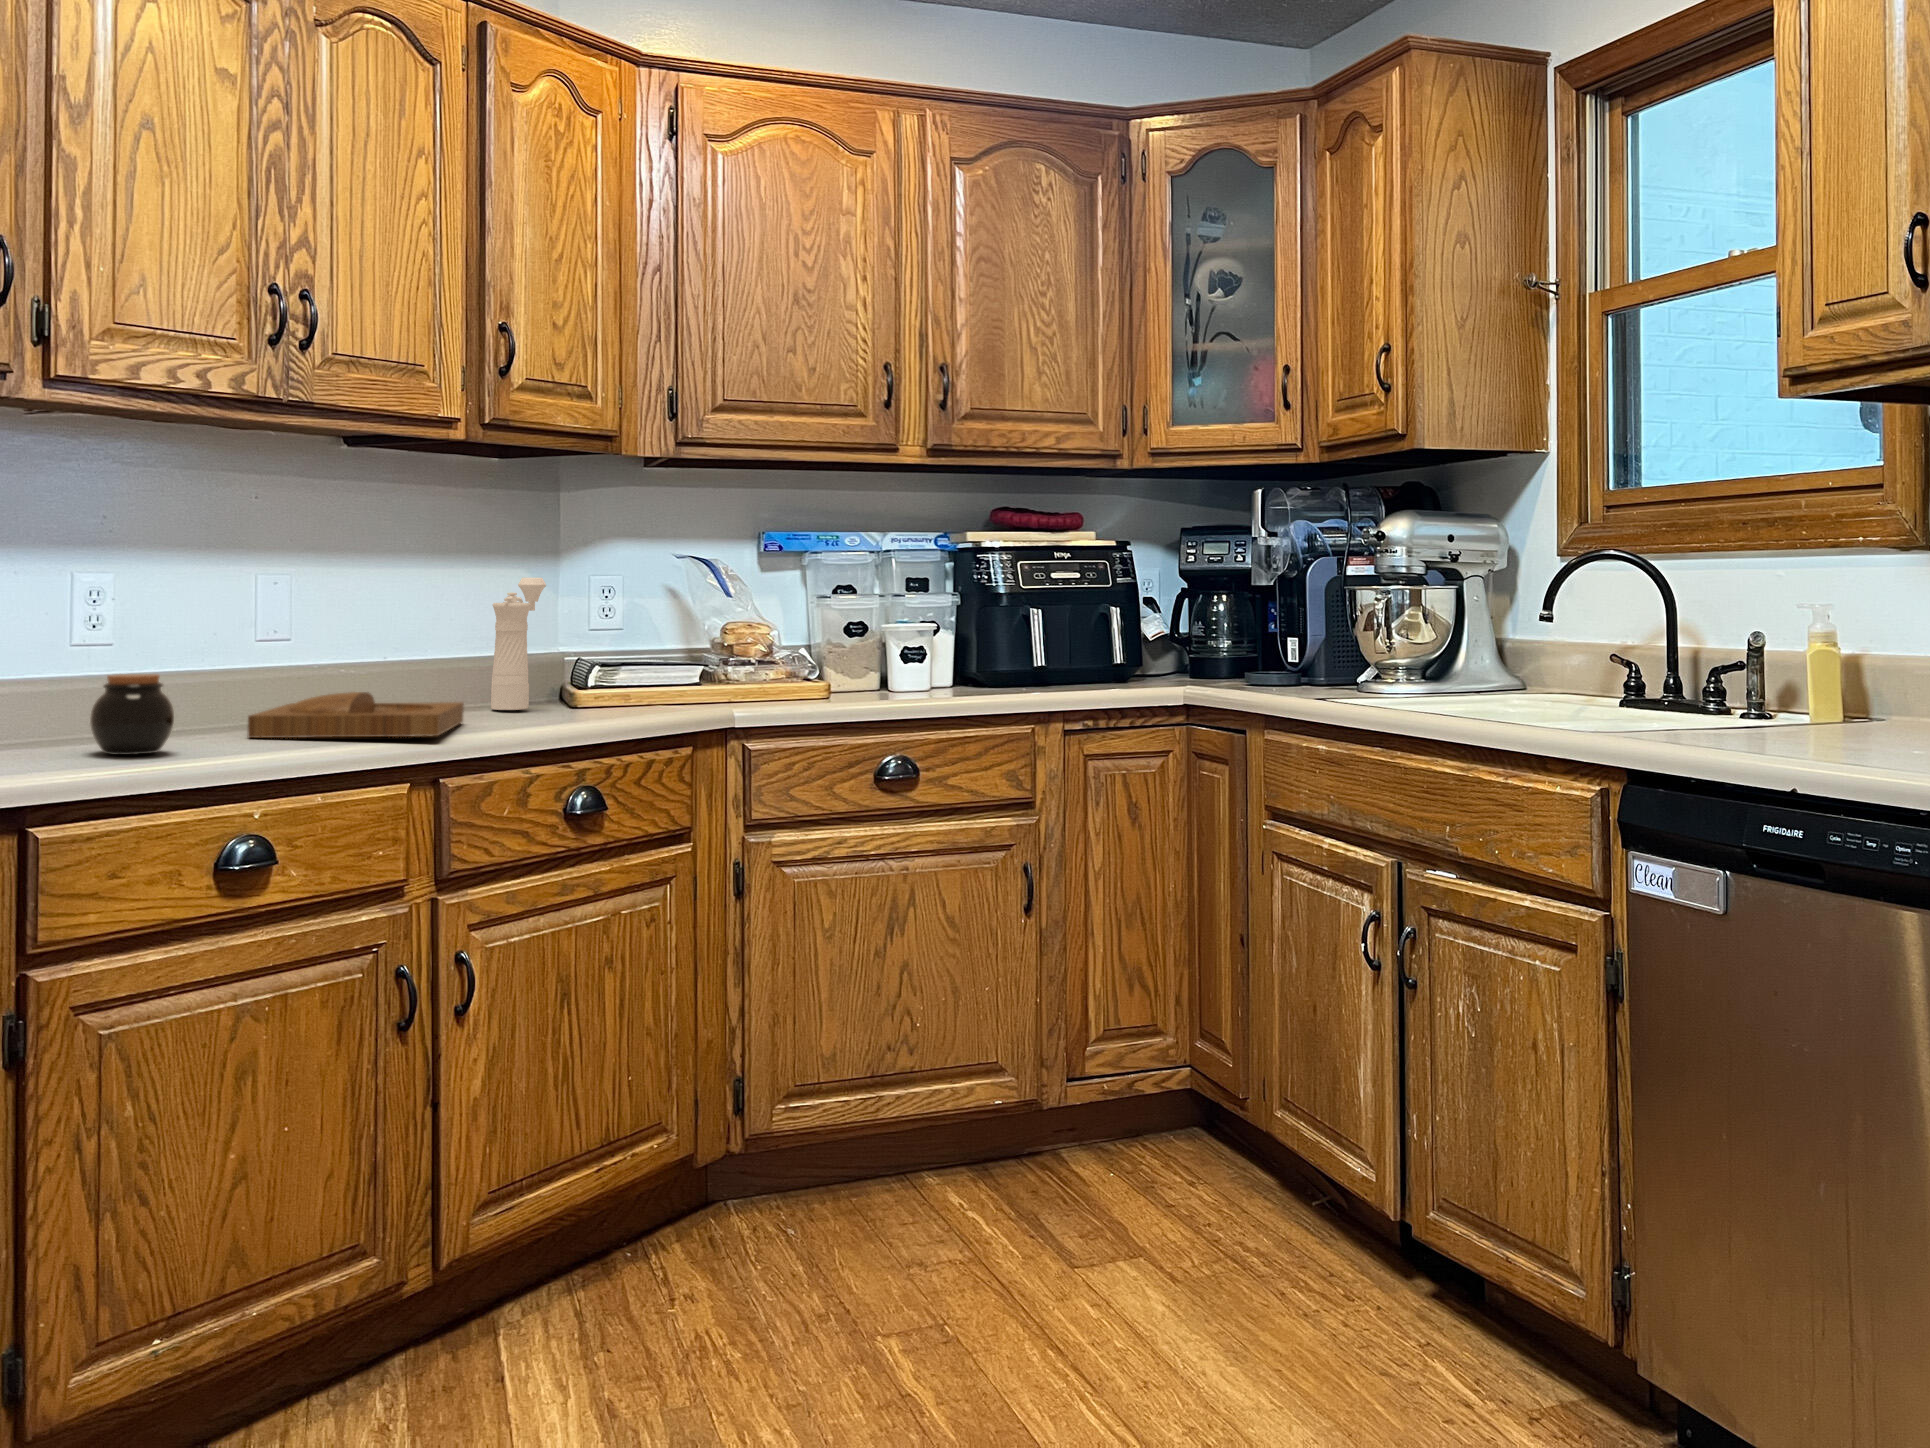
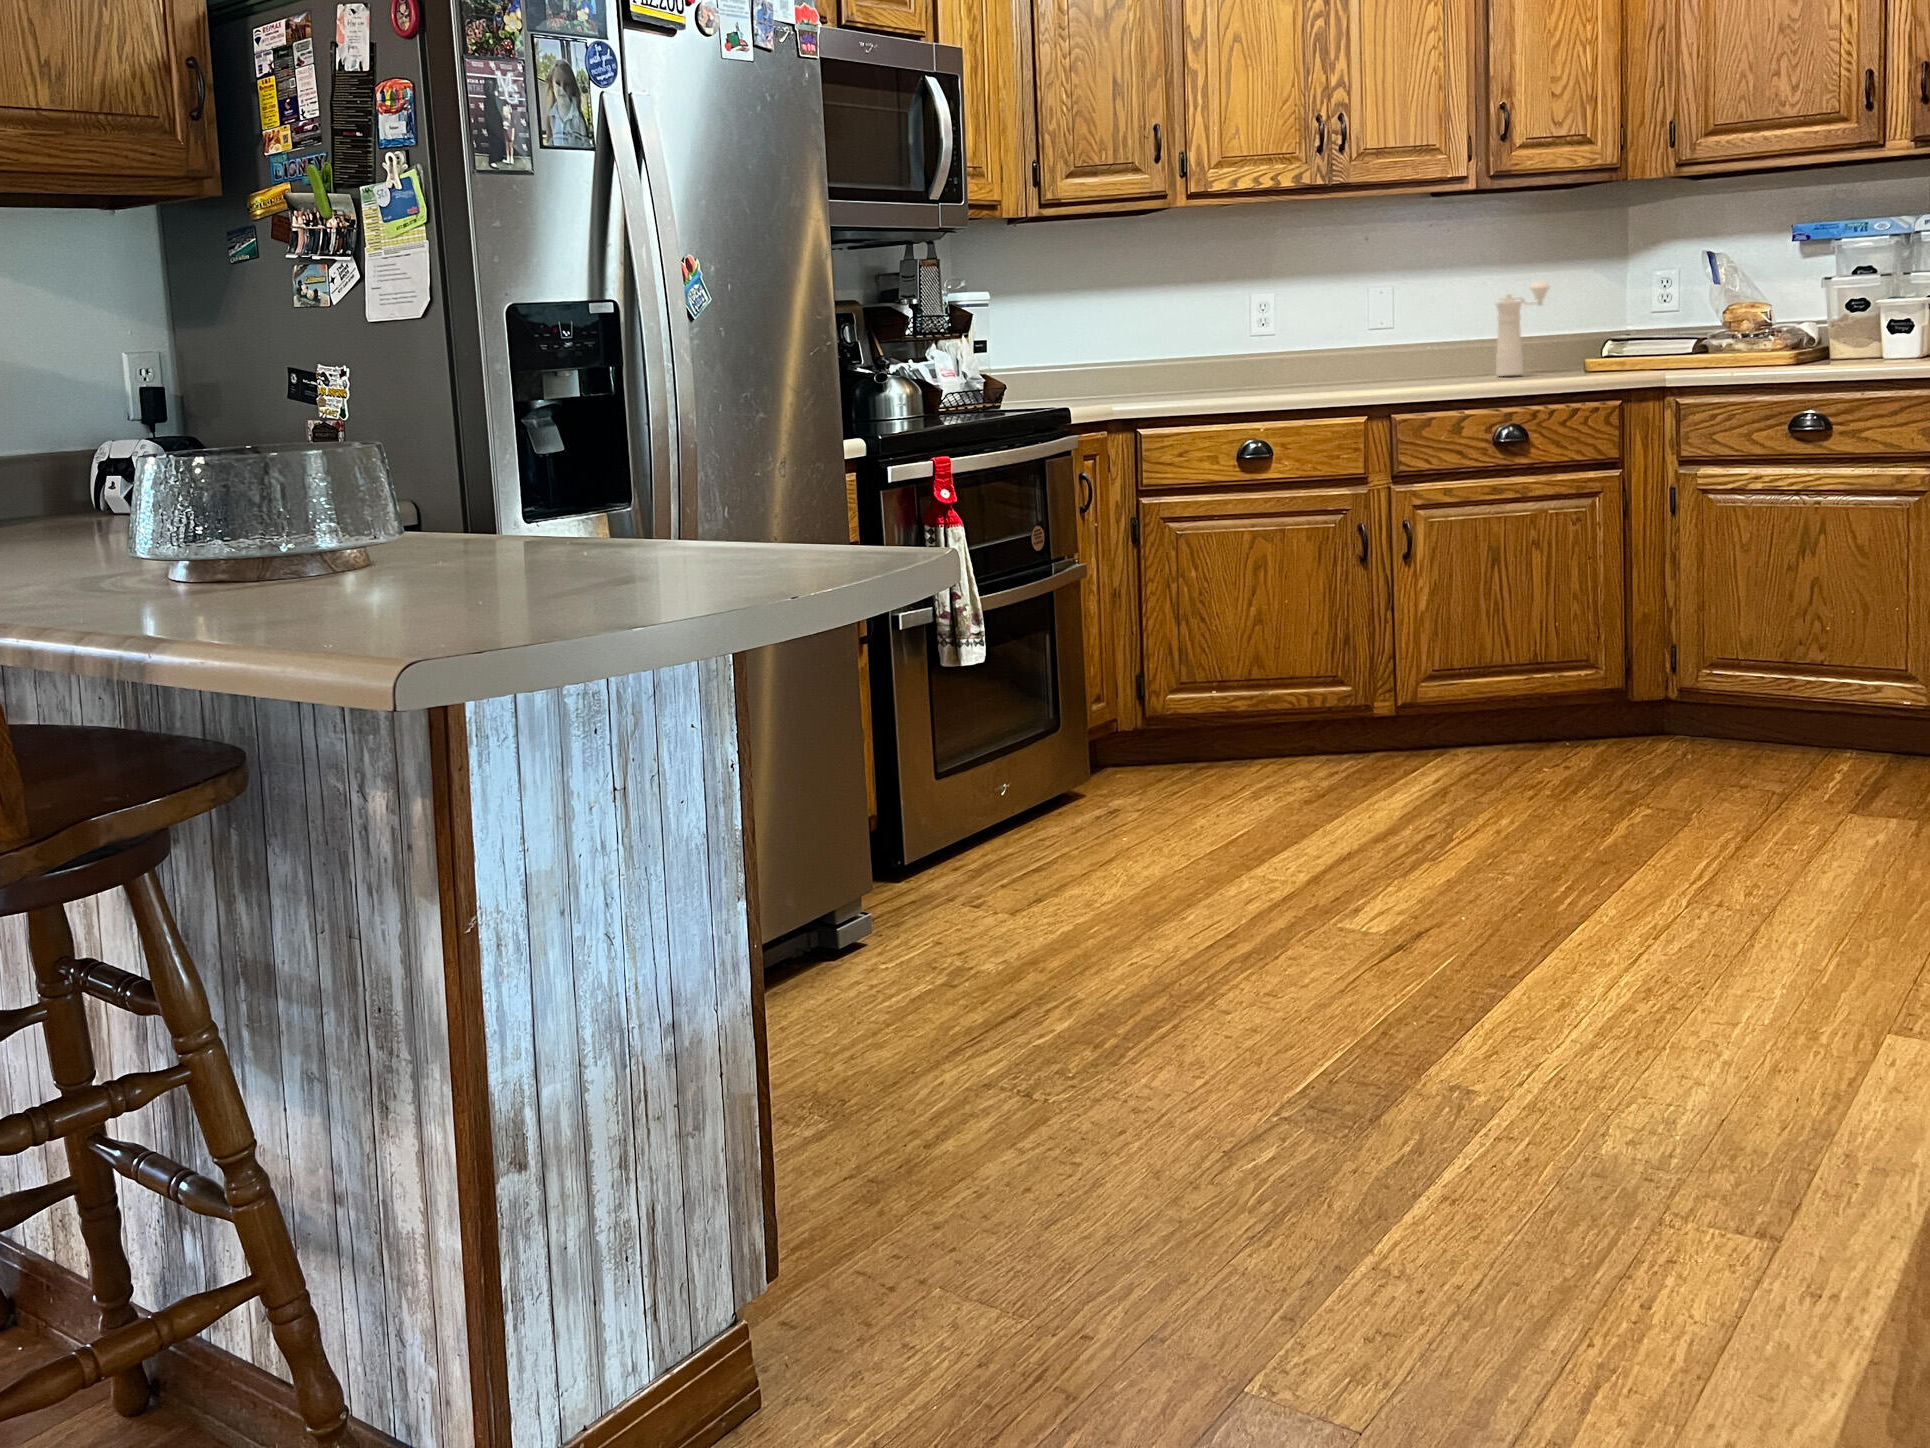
jar: present [90,674,174,755] -> none [1200,353,1241,396]
tray: present [247,692,464,738] -> none [1298,363,1449,390]

